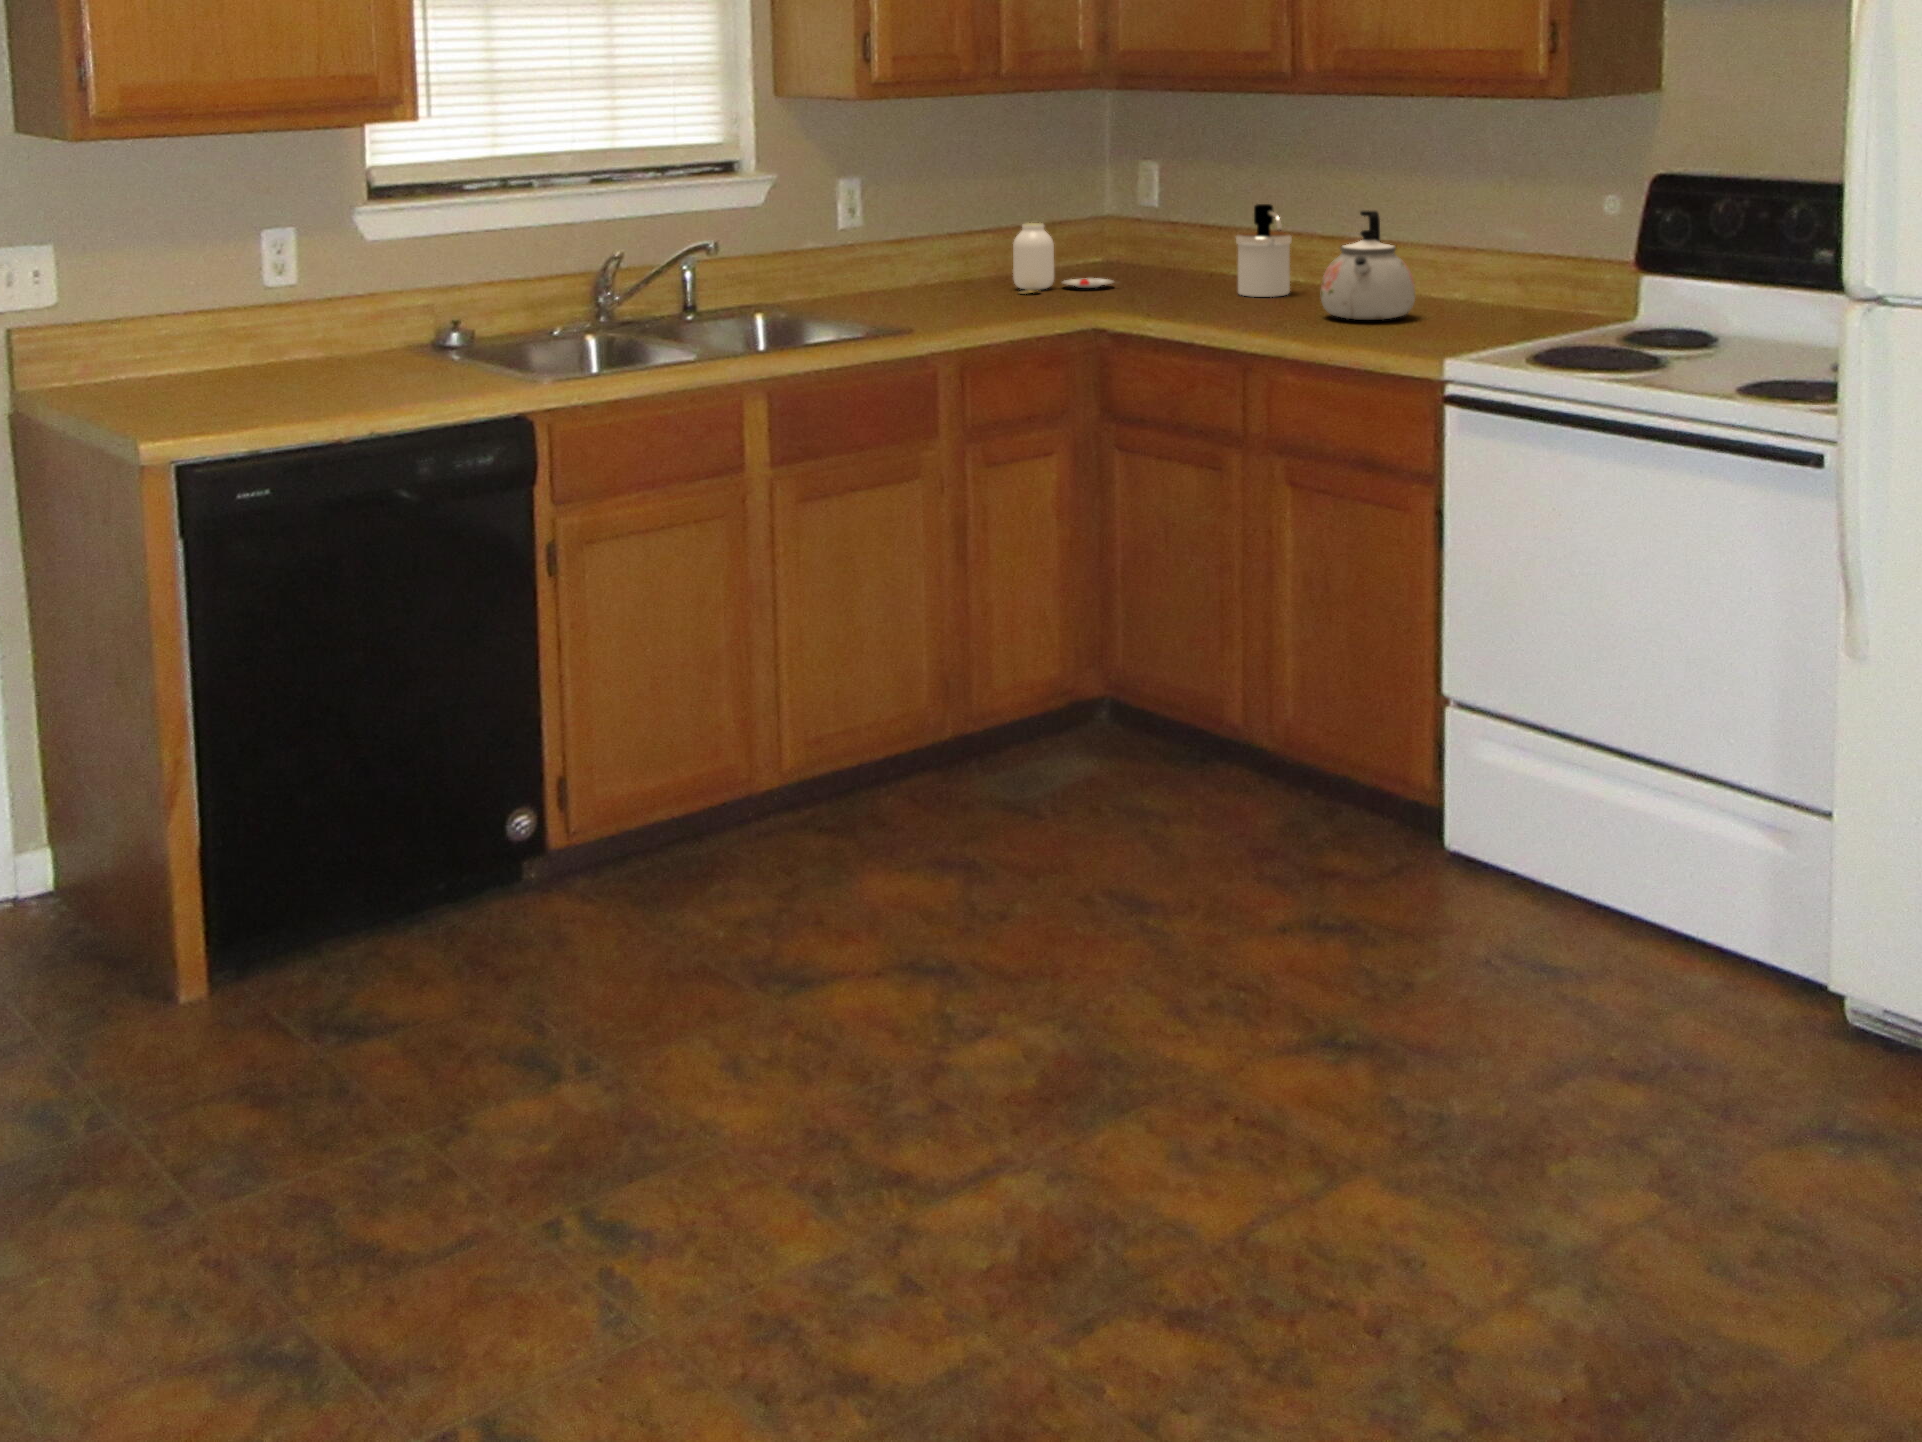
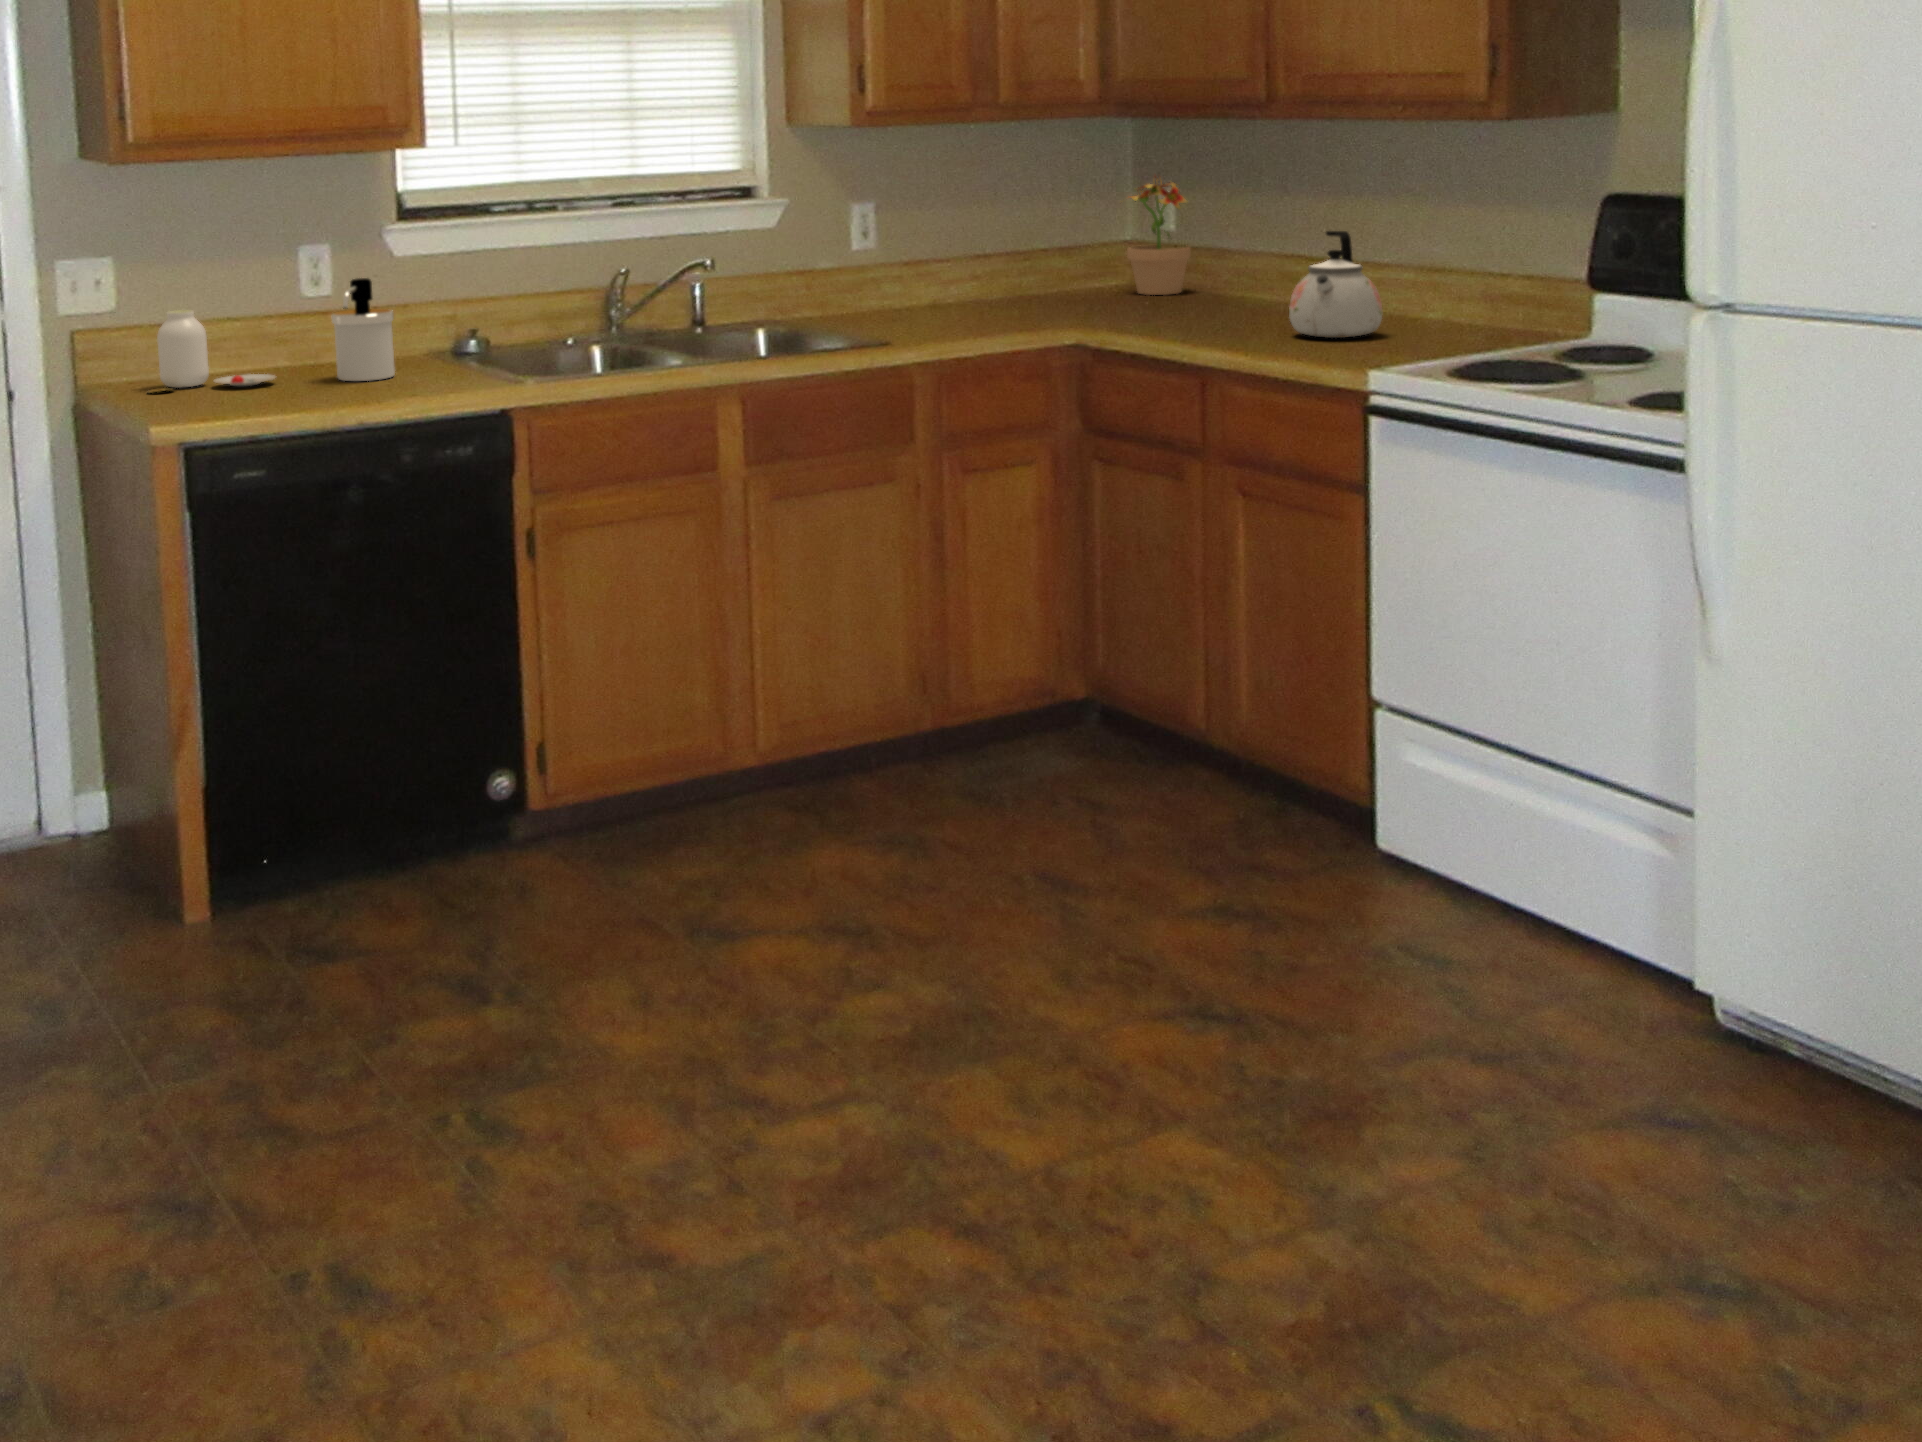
potted plant: none [1106,148,1177,273] -> present [1127,176,1190,295]
soap dispenser: present [1236,204,1292,297] -> present [332,278,395,381]
jar: present [1013,223,1113,294] -> present [148,310,275,393]

